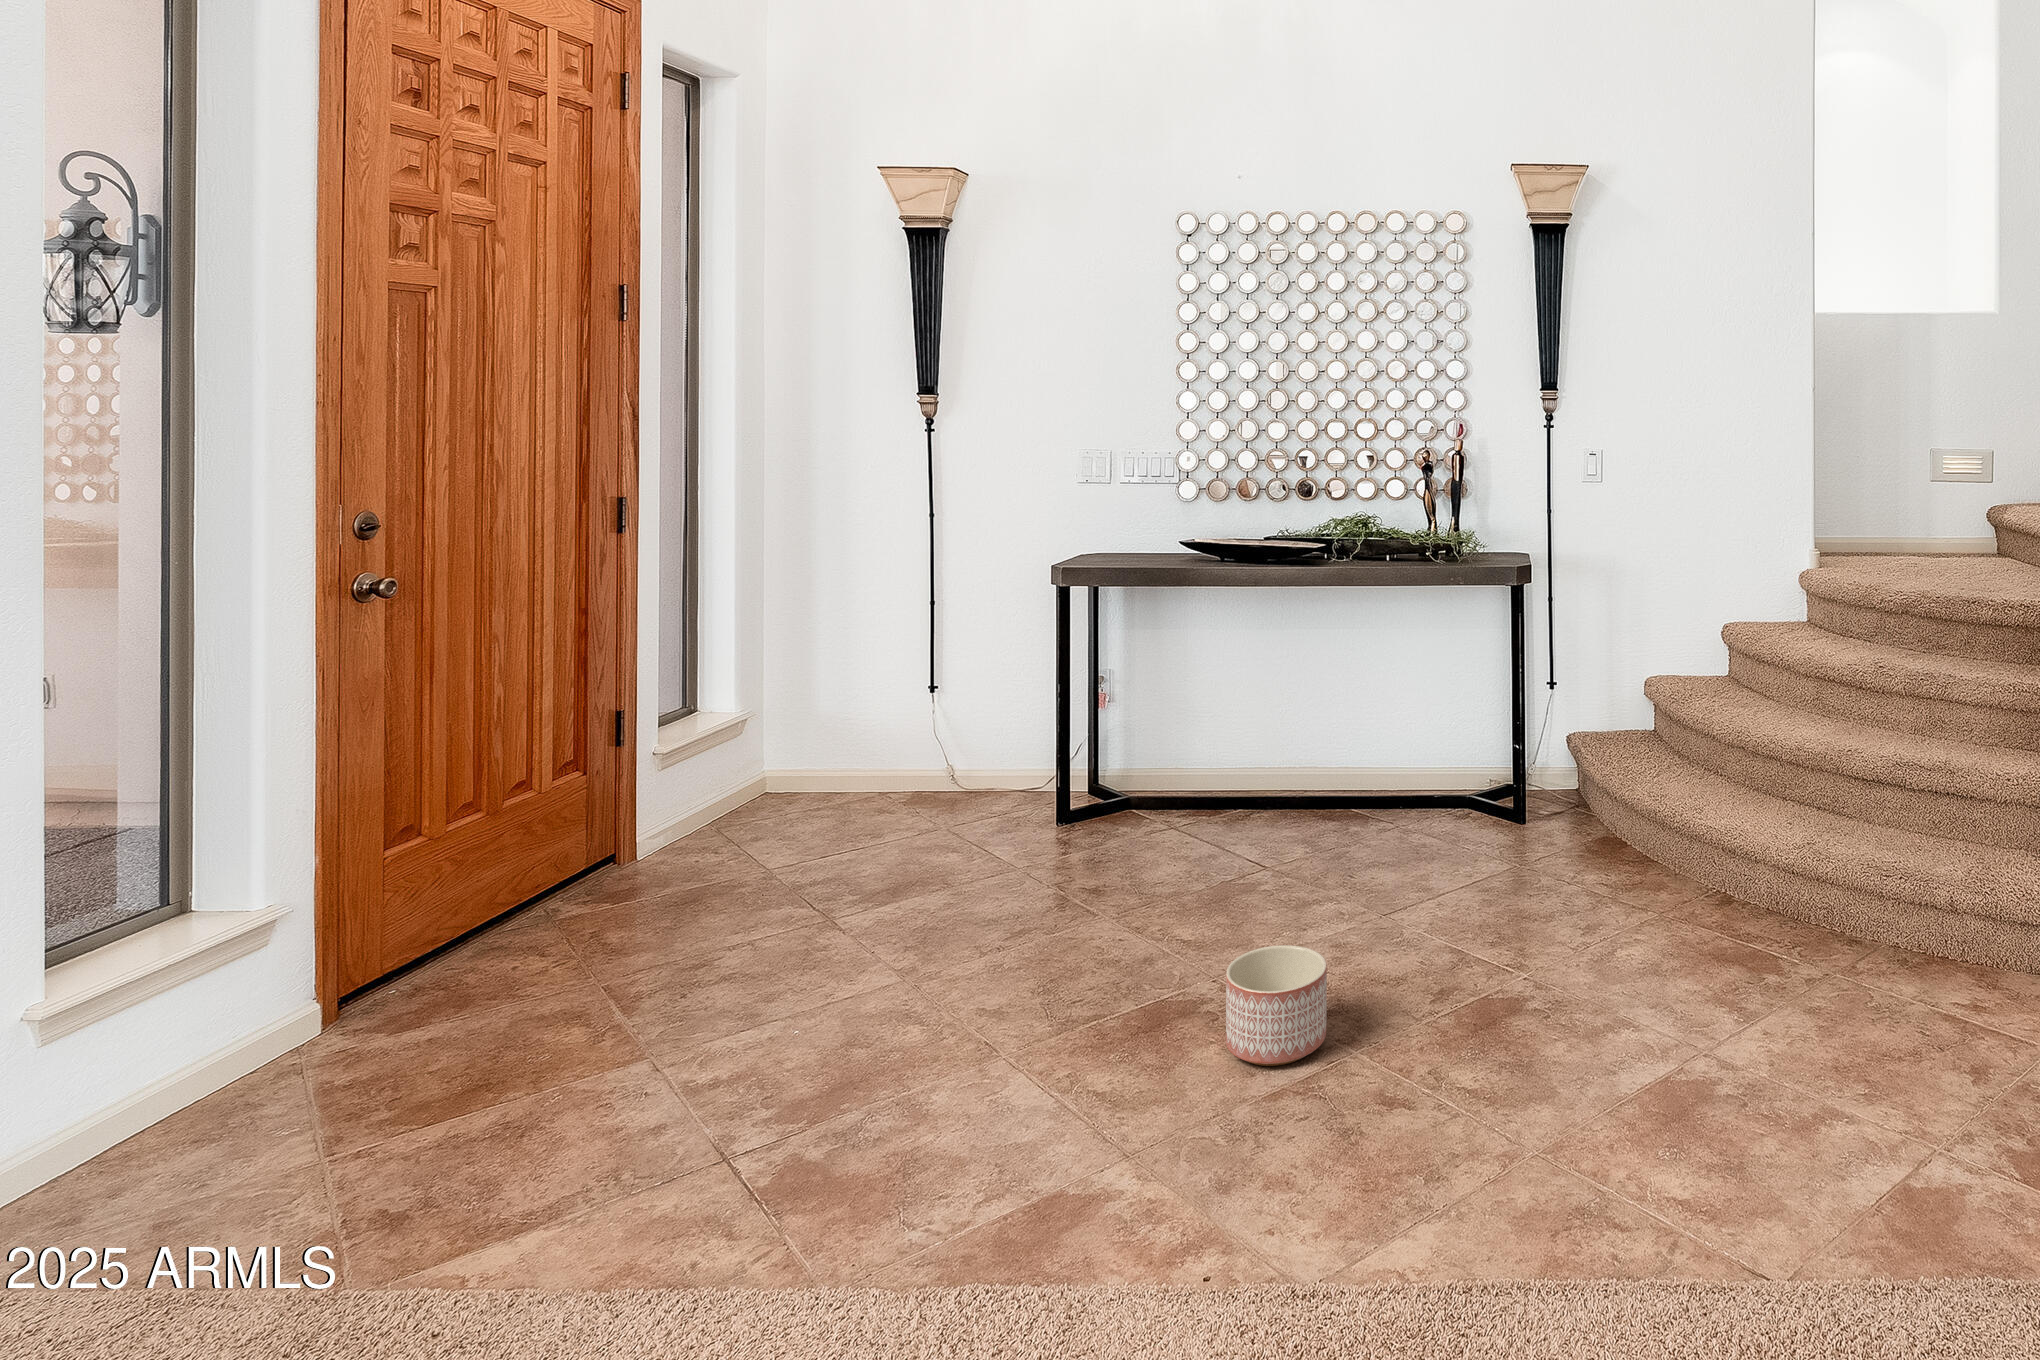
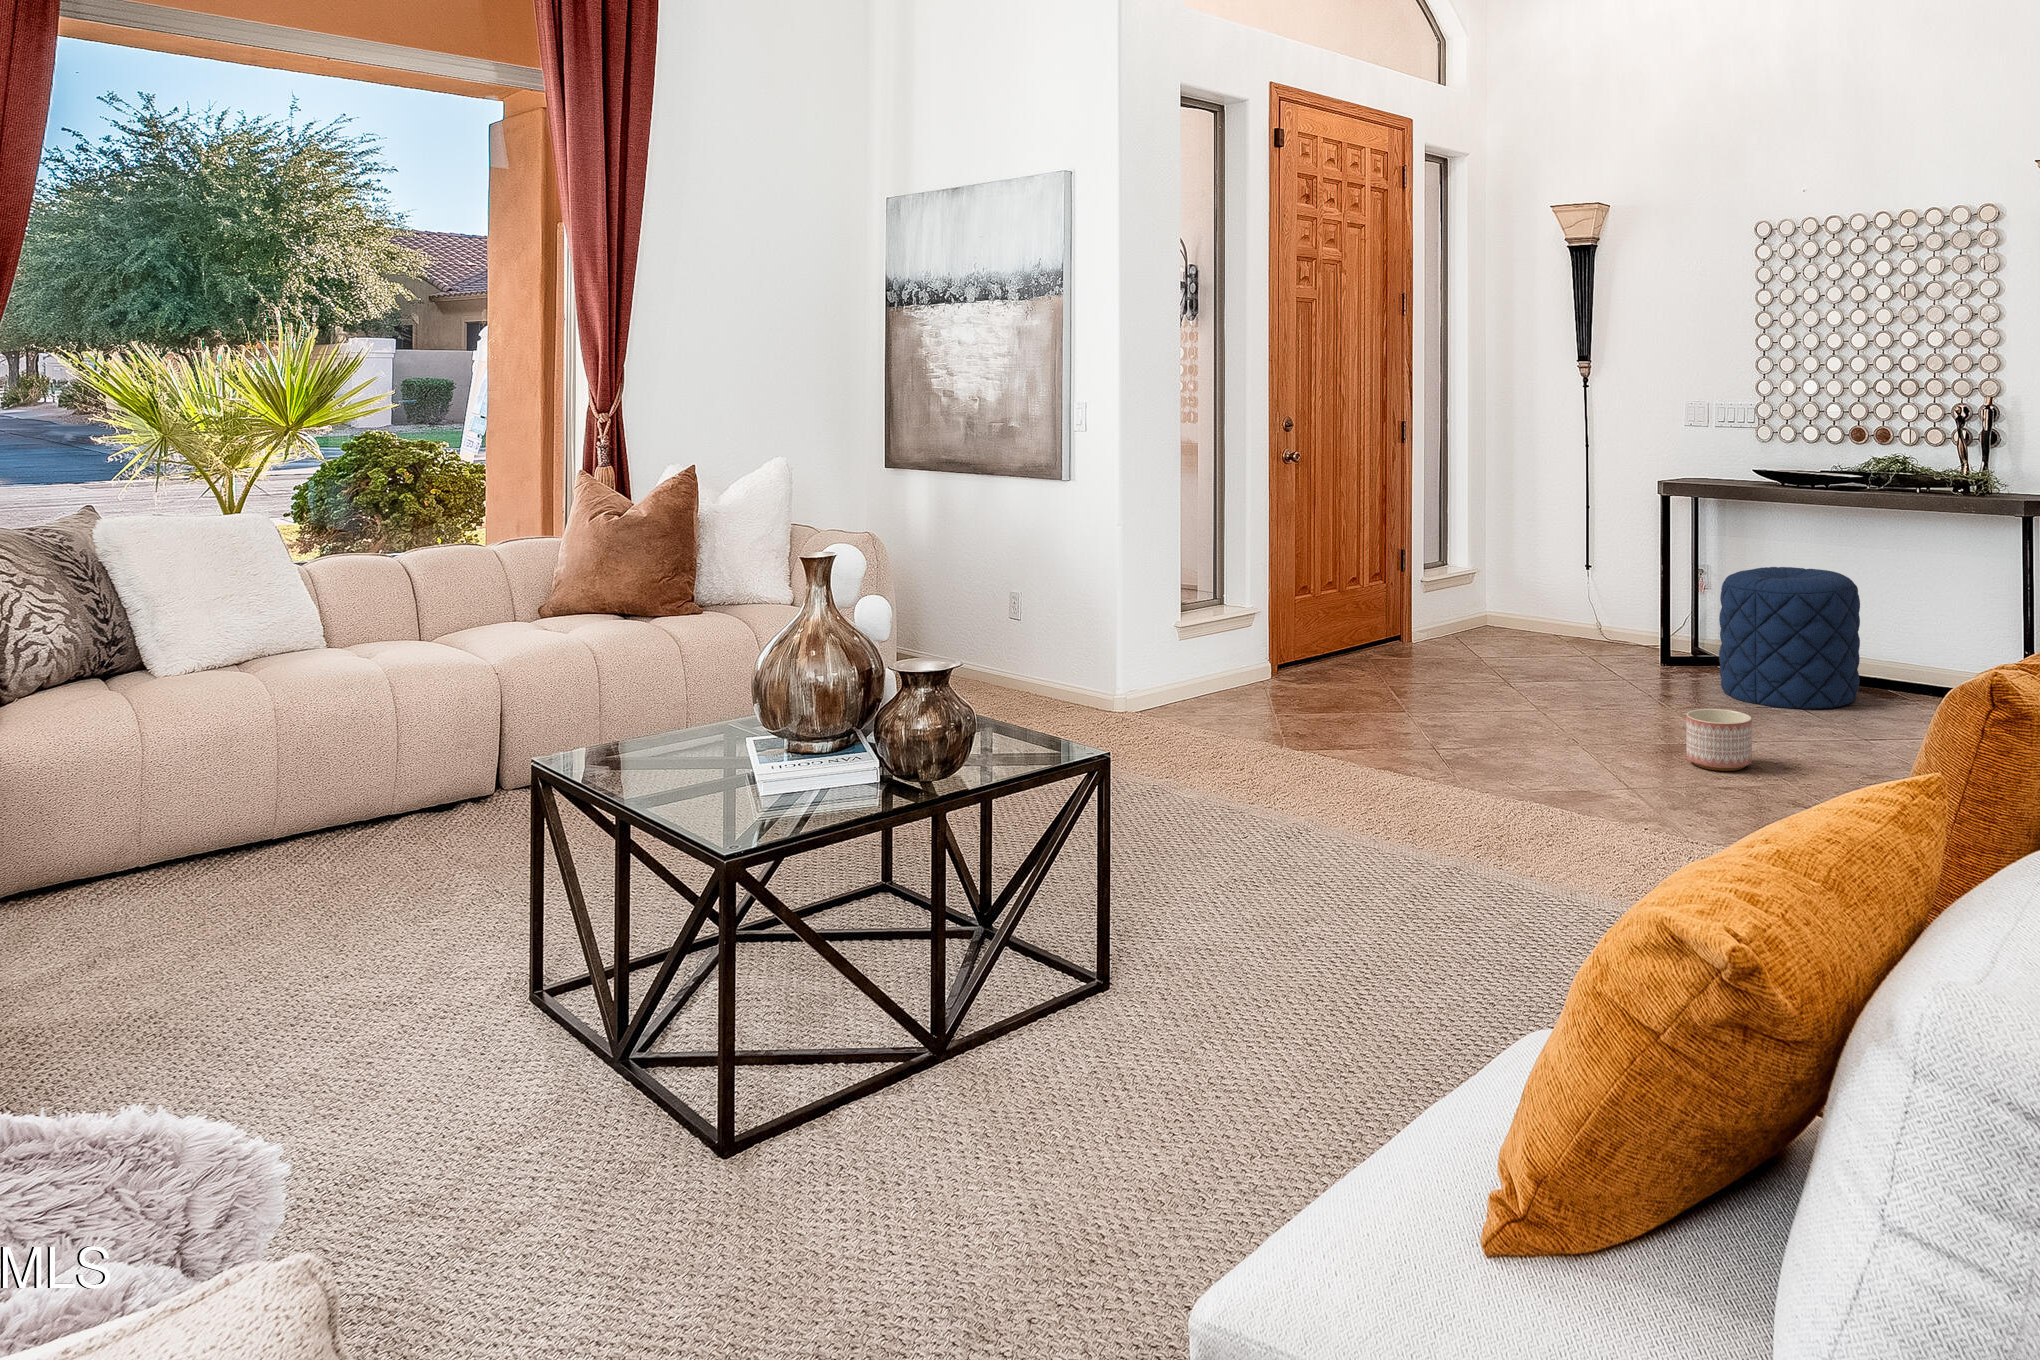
pouf: none [1158,661,1338,867] -> present [1719,567,1860,709]

